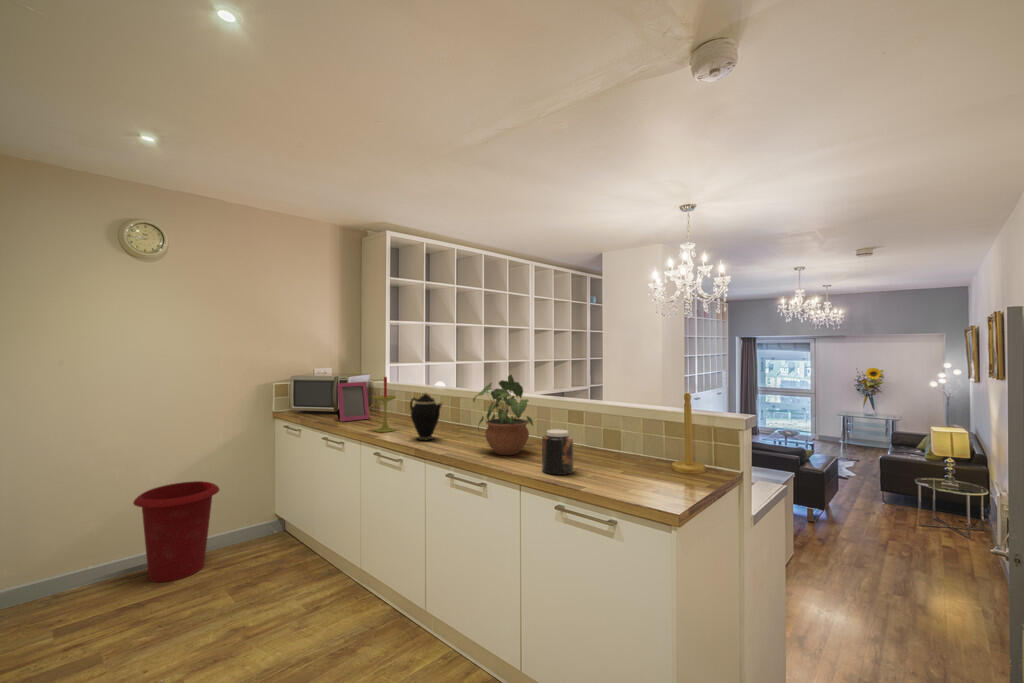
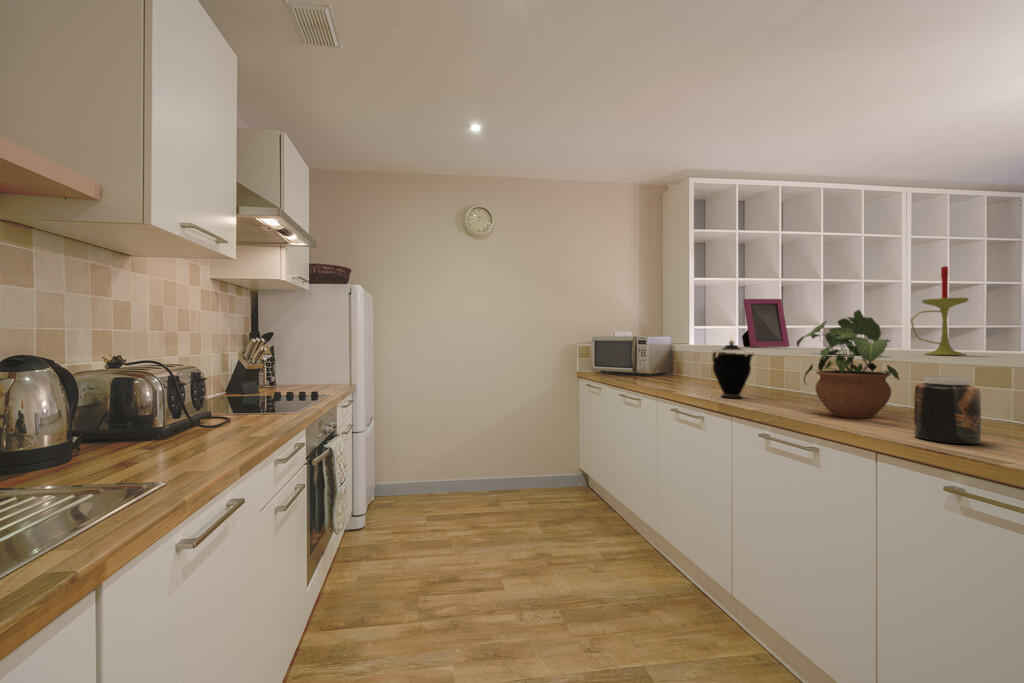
candle: present [369,377,396,432] -> present [910,266,968,355]
picture frame: present [337,382,370,422] -> present [742,299,789,347]
waste bin: present [133,481,219,582] -> none [476,427,535,507]

